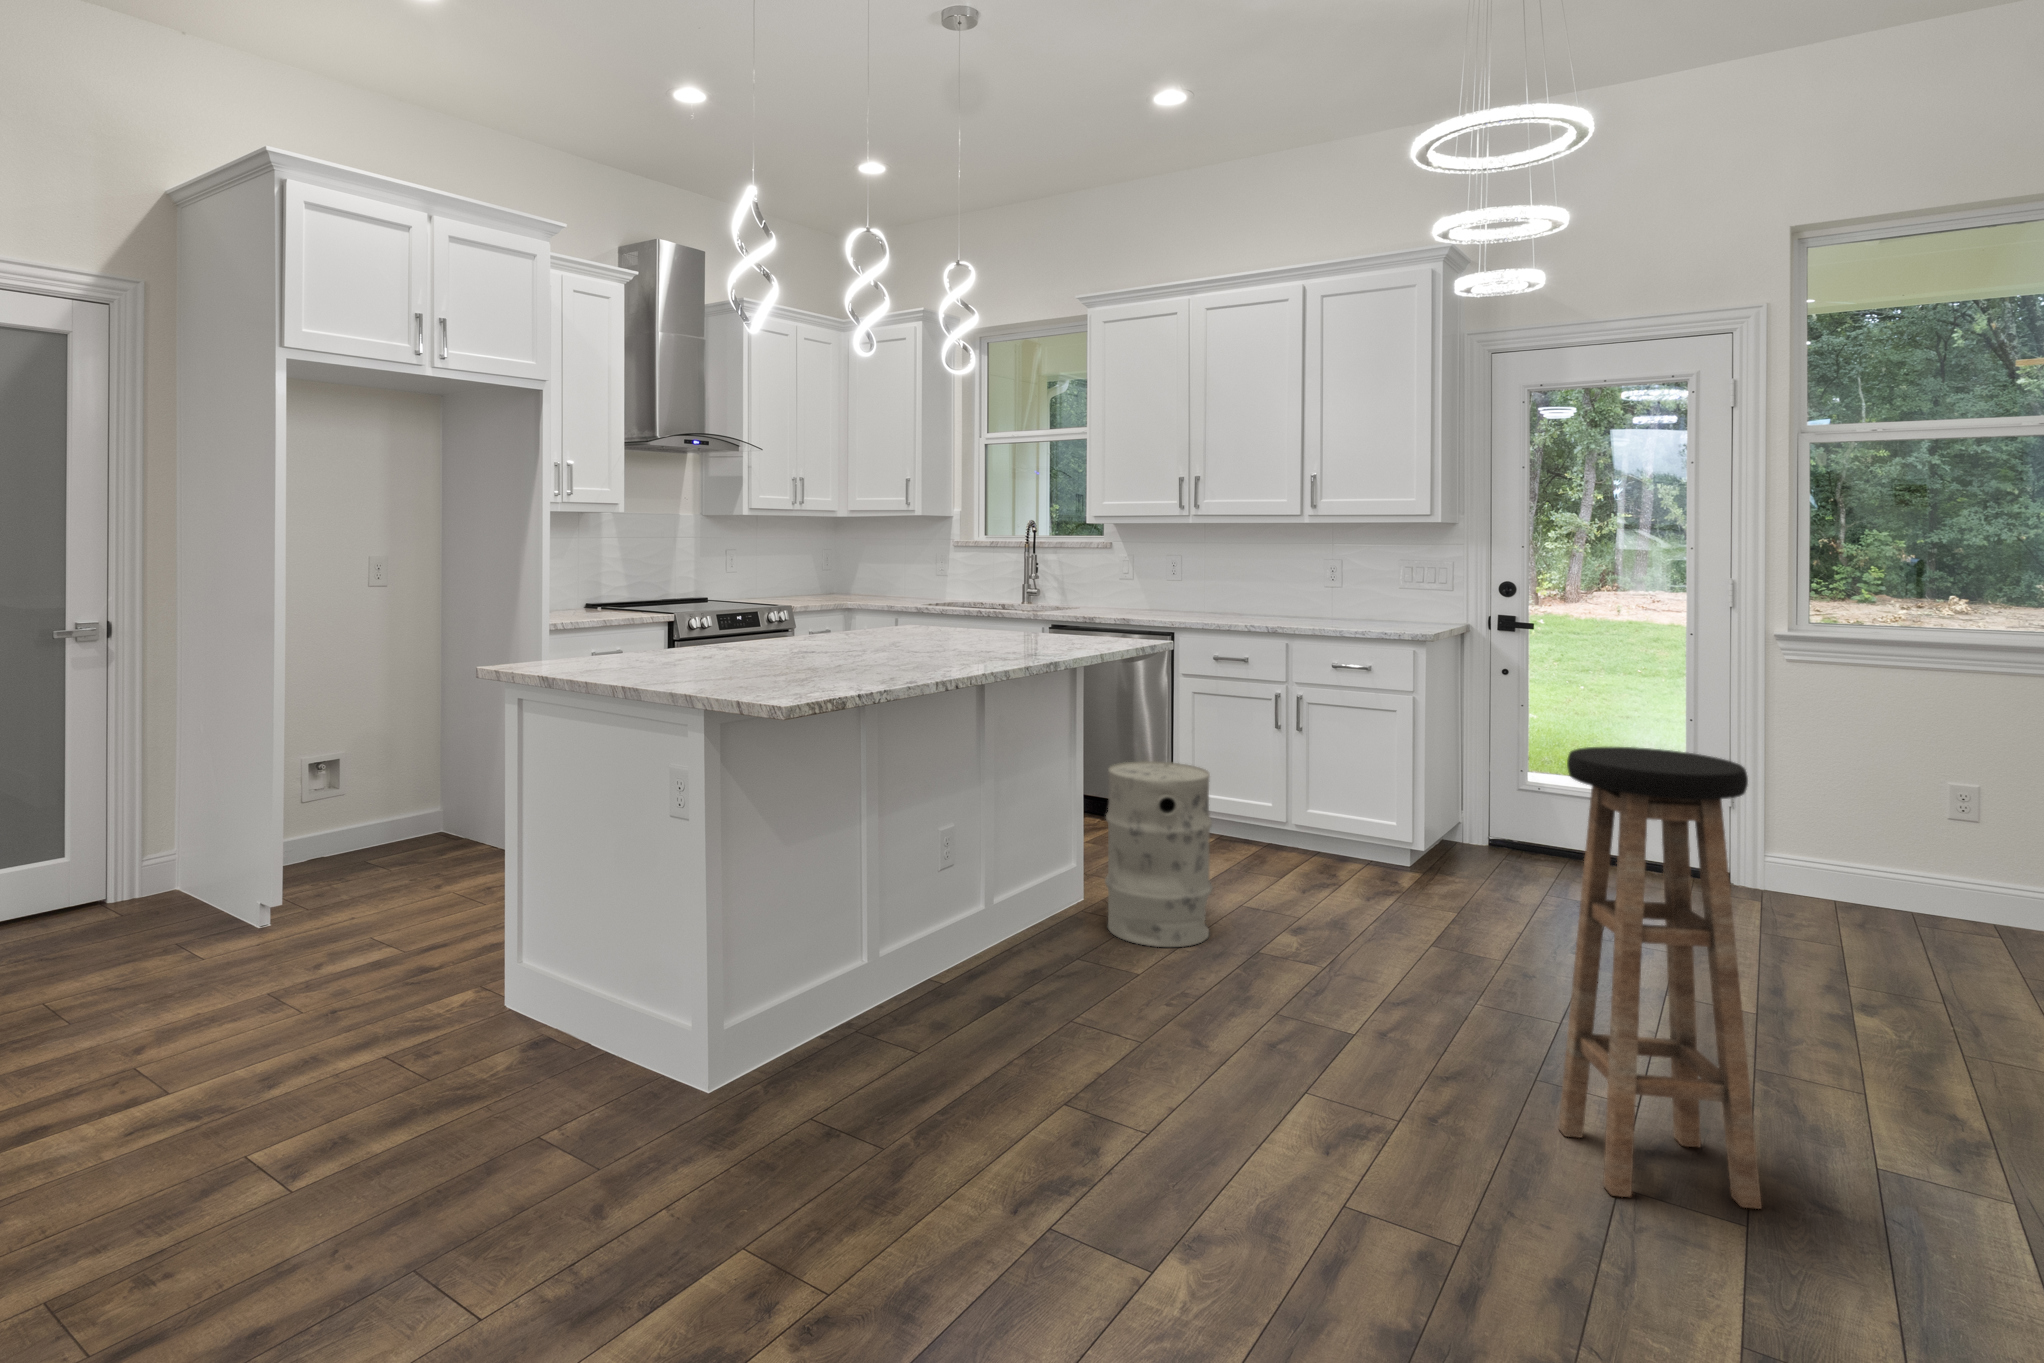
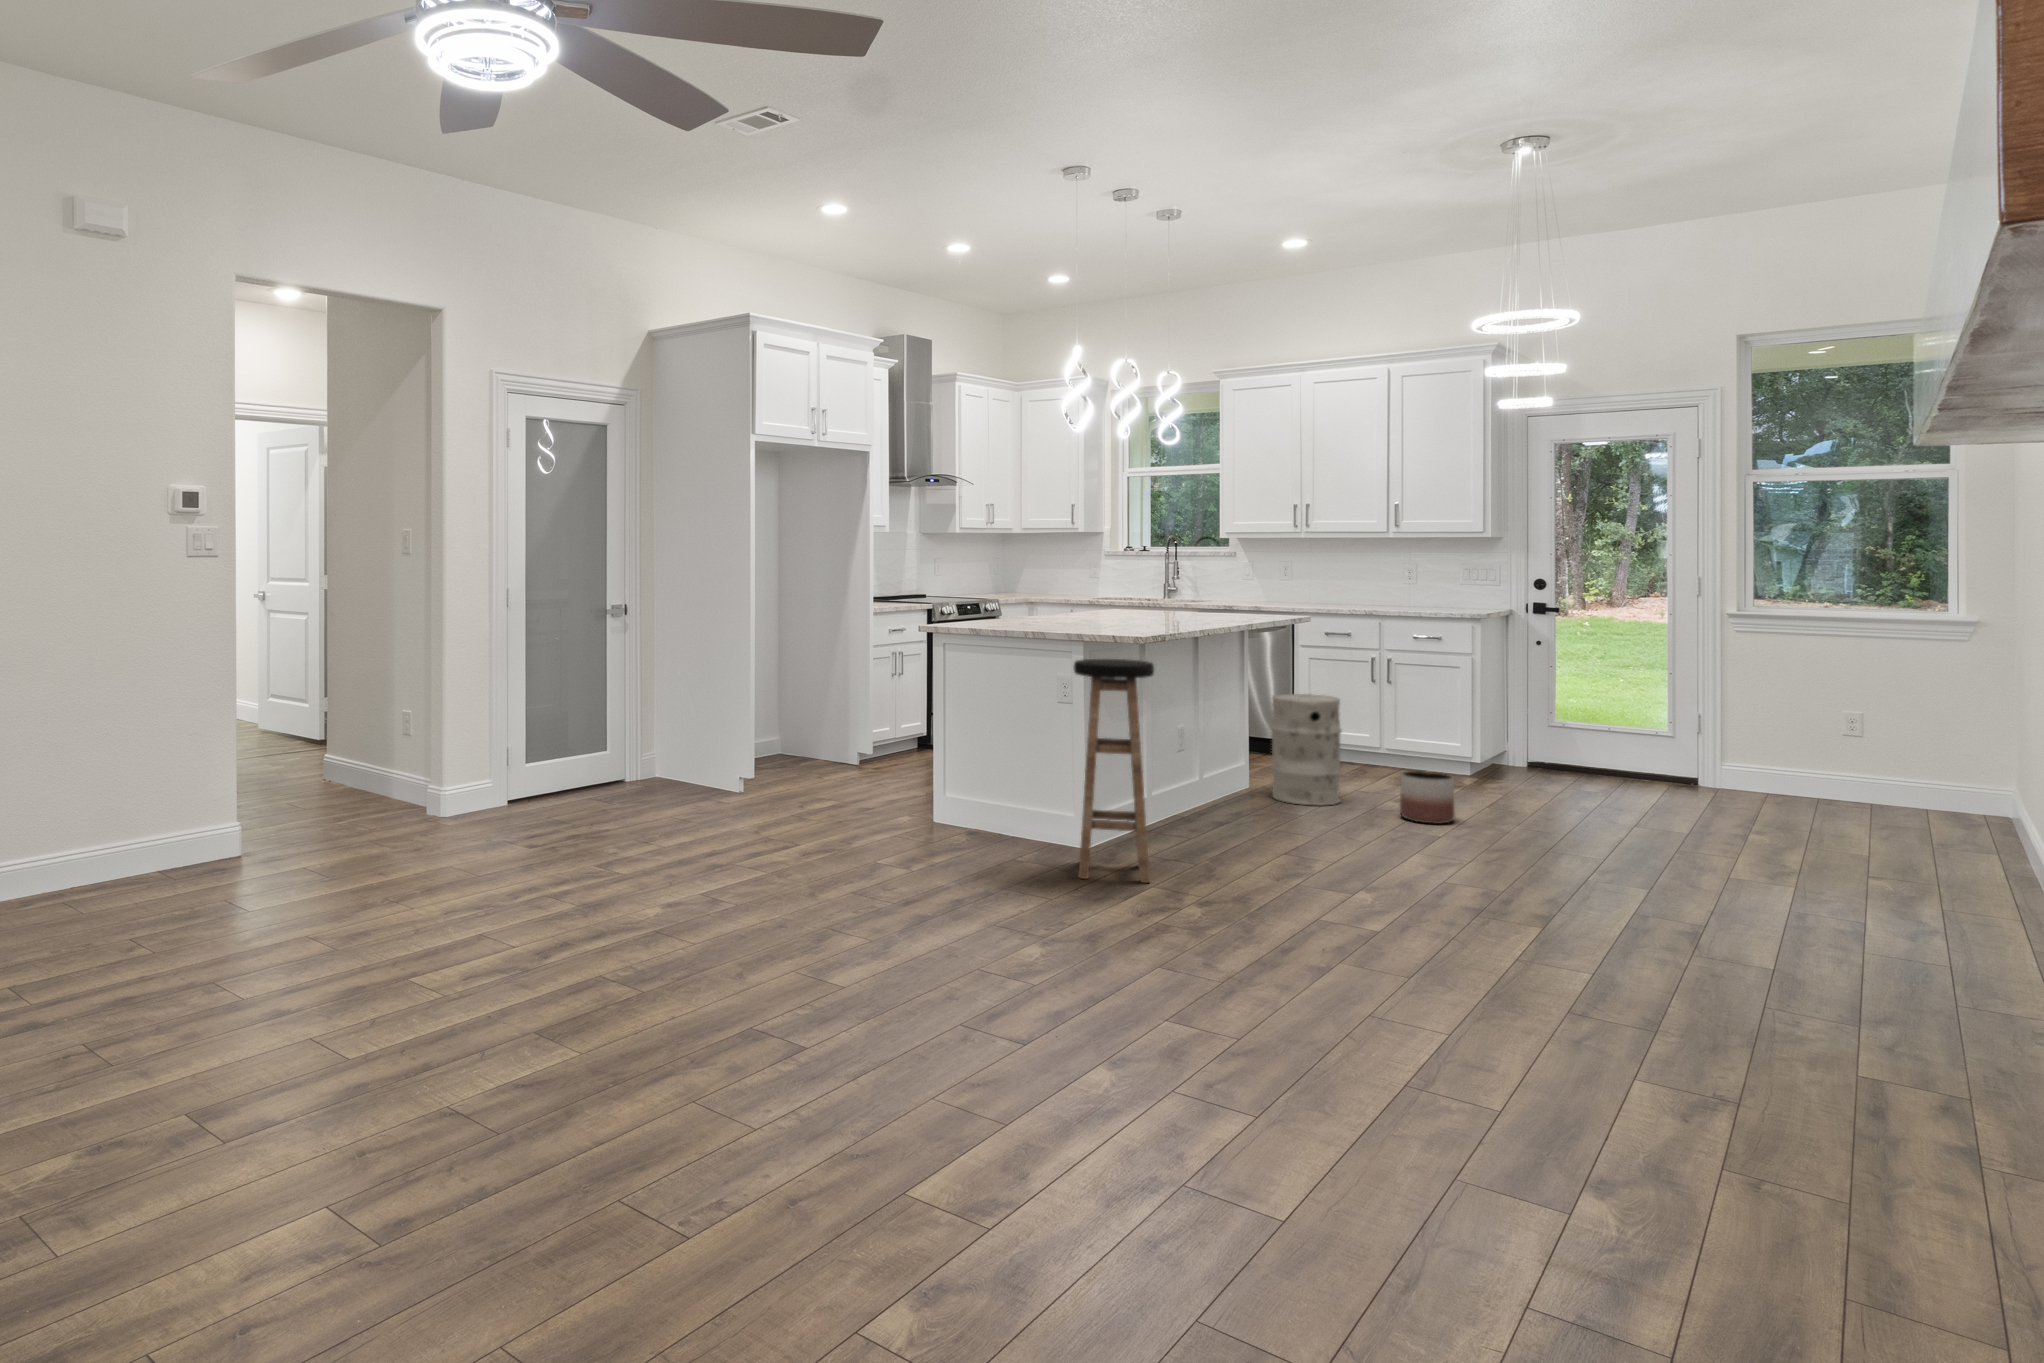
bar stool: present [1559,747,1762,1209] -> present [1073,659,1154,883]
planter: none [1294,898,1379,995] -> present [1400,771,1455,824]

